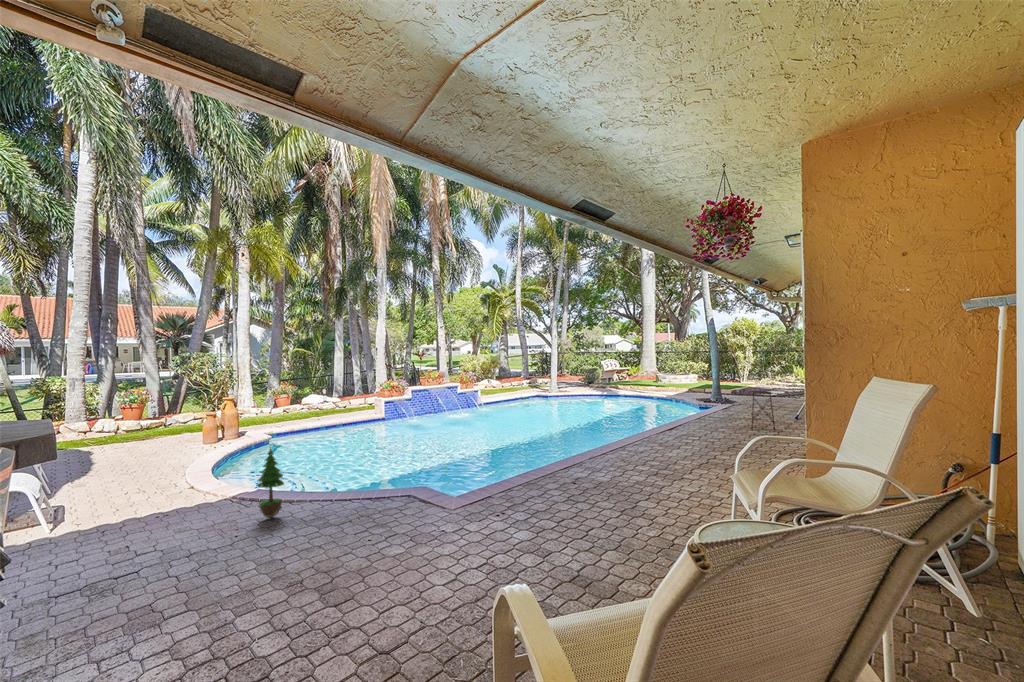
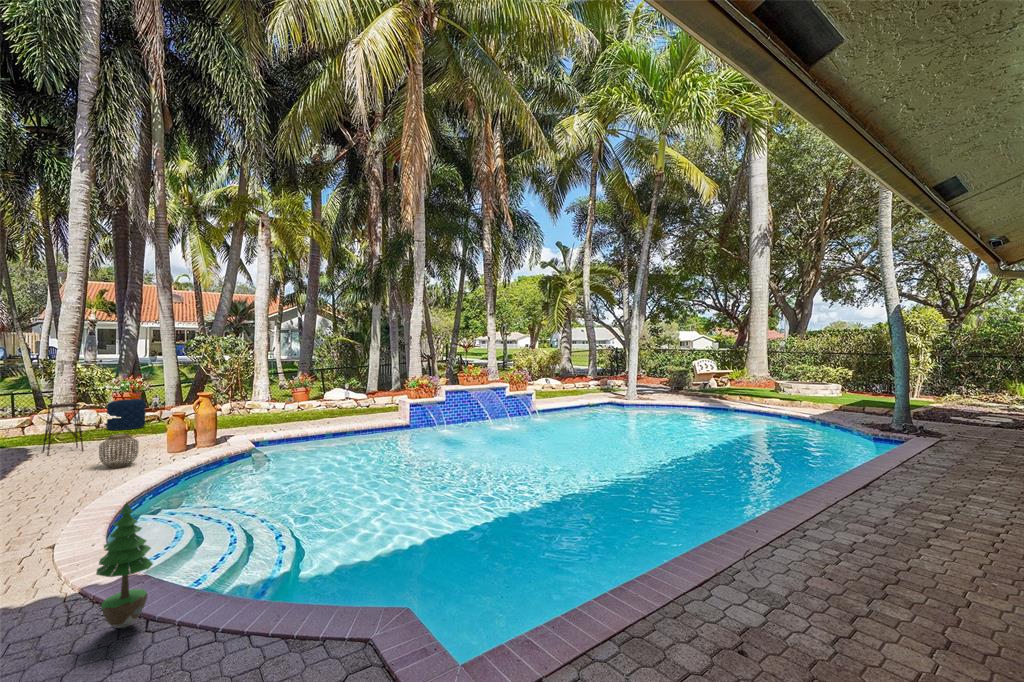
side table: present [752,391,775,431] -> present [43,403,83,455]
pouf: none [125,408,159,435] -> present [106,399,146,430]
woven basket: none [155,431,185,457] -> present [99,434,138,468]

